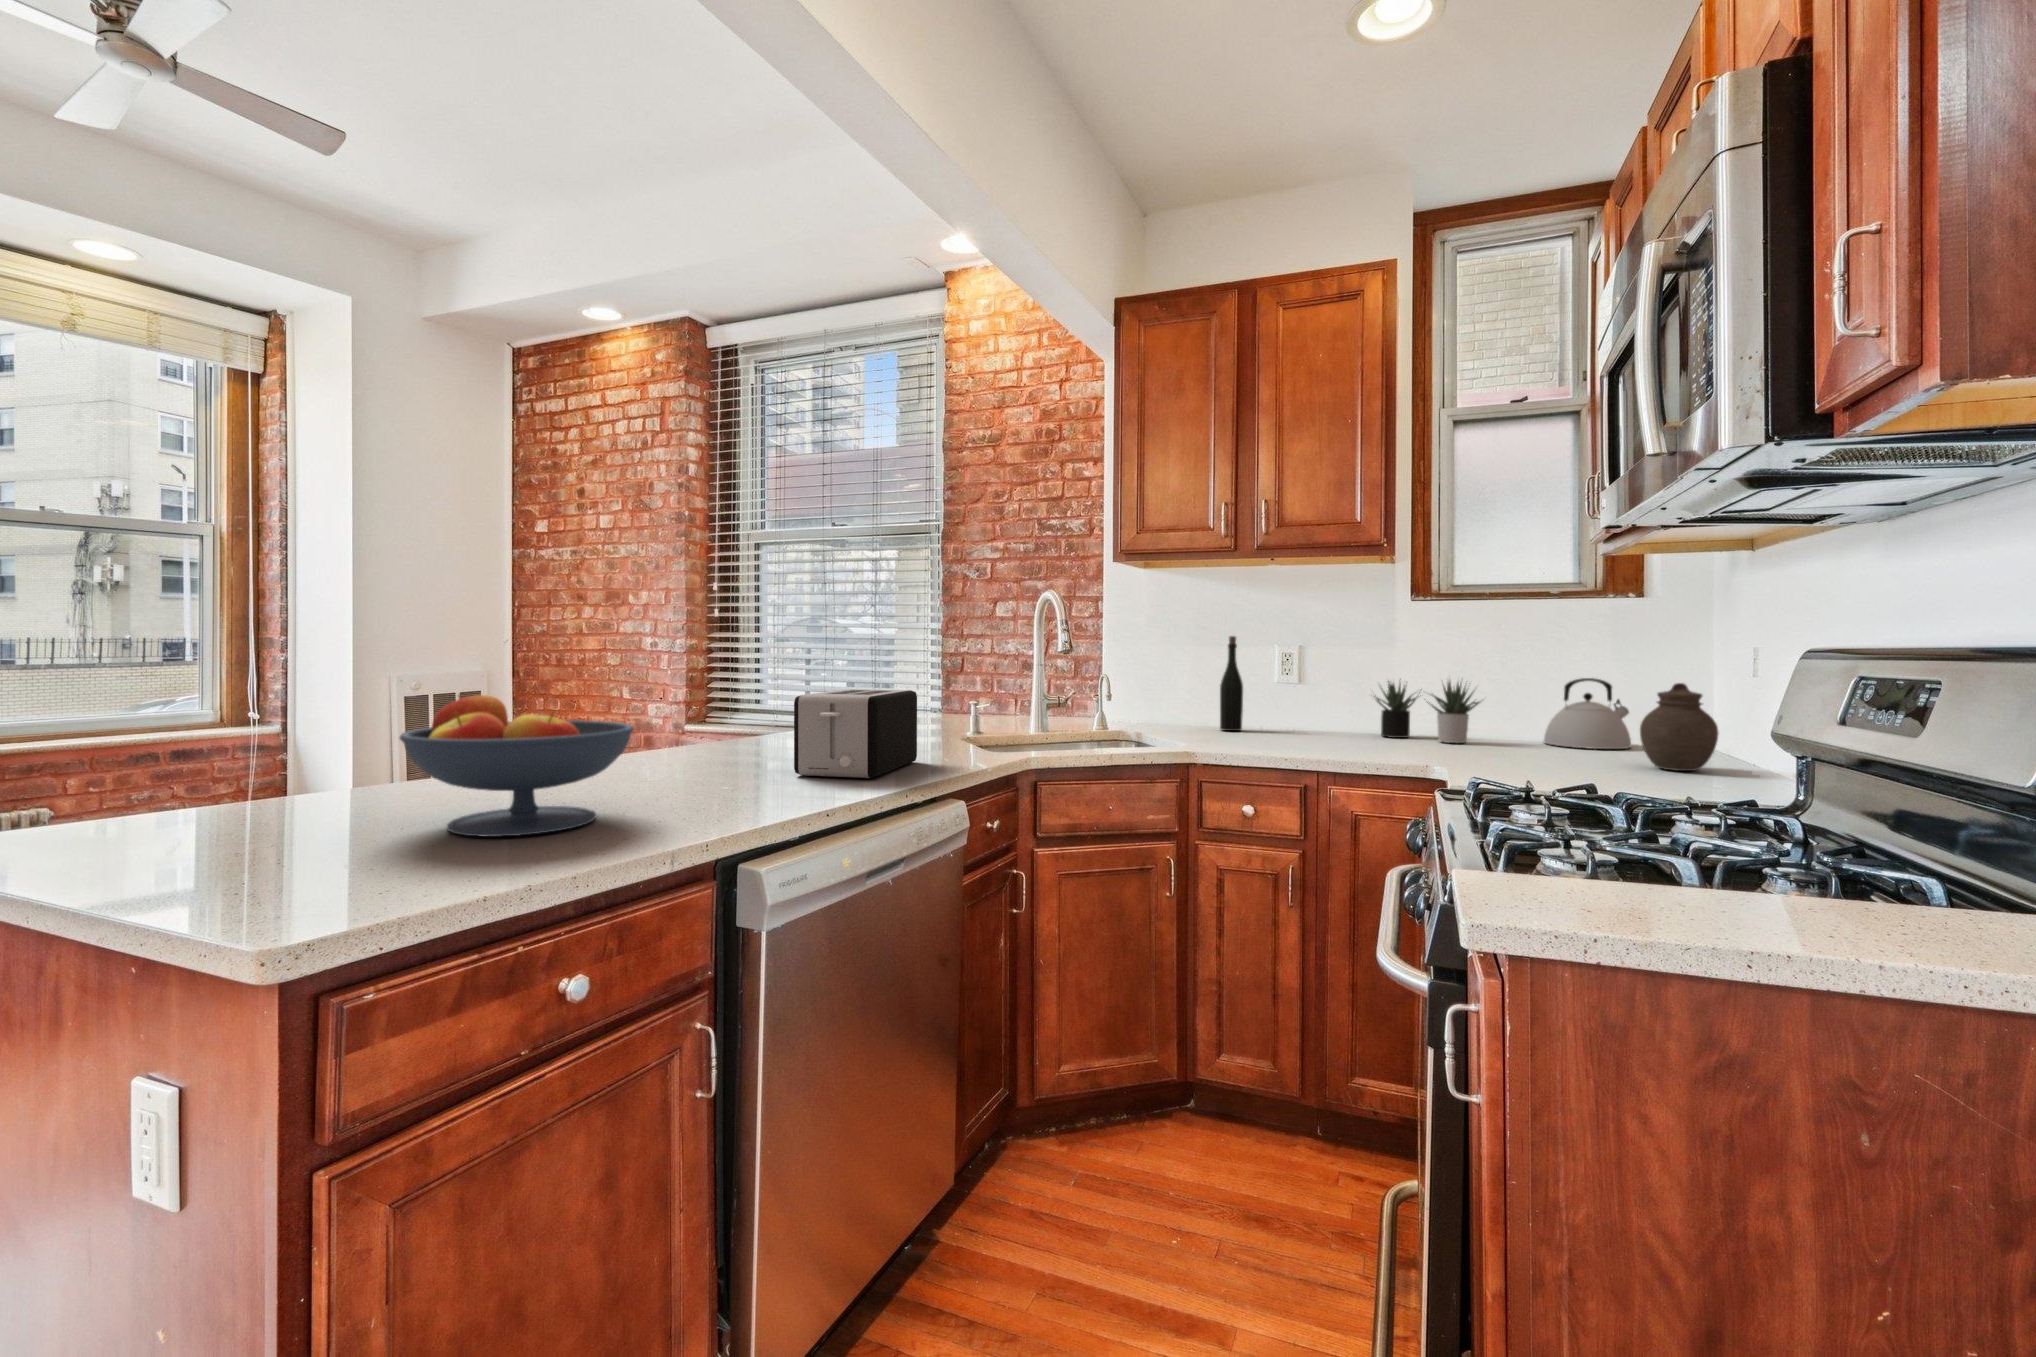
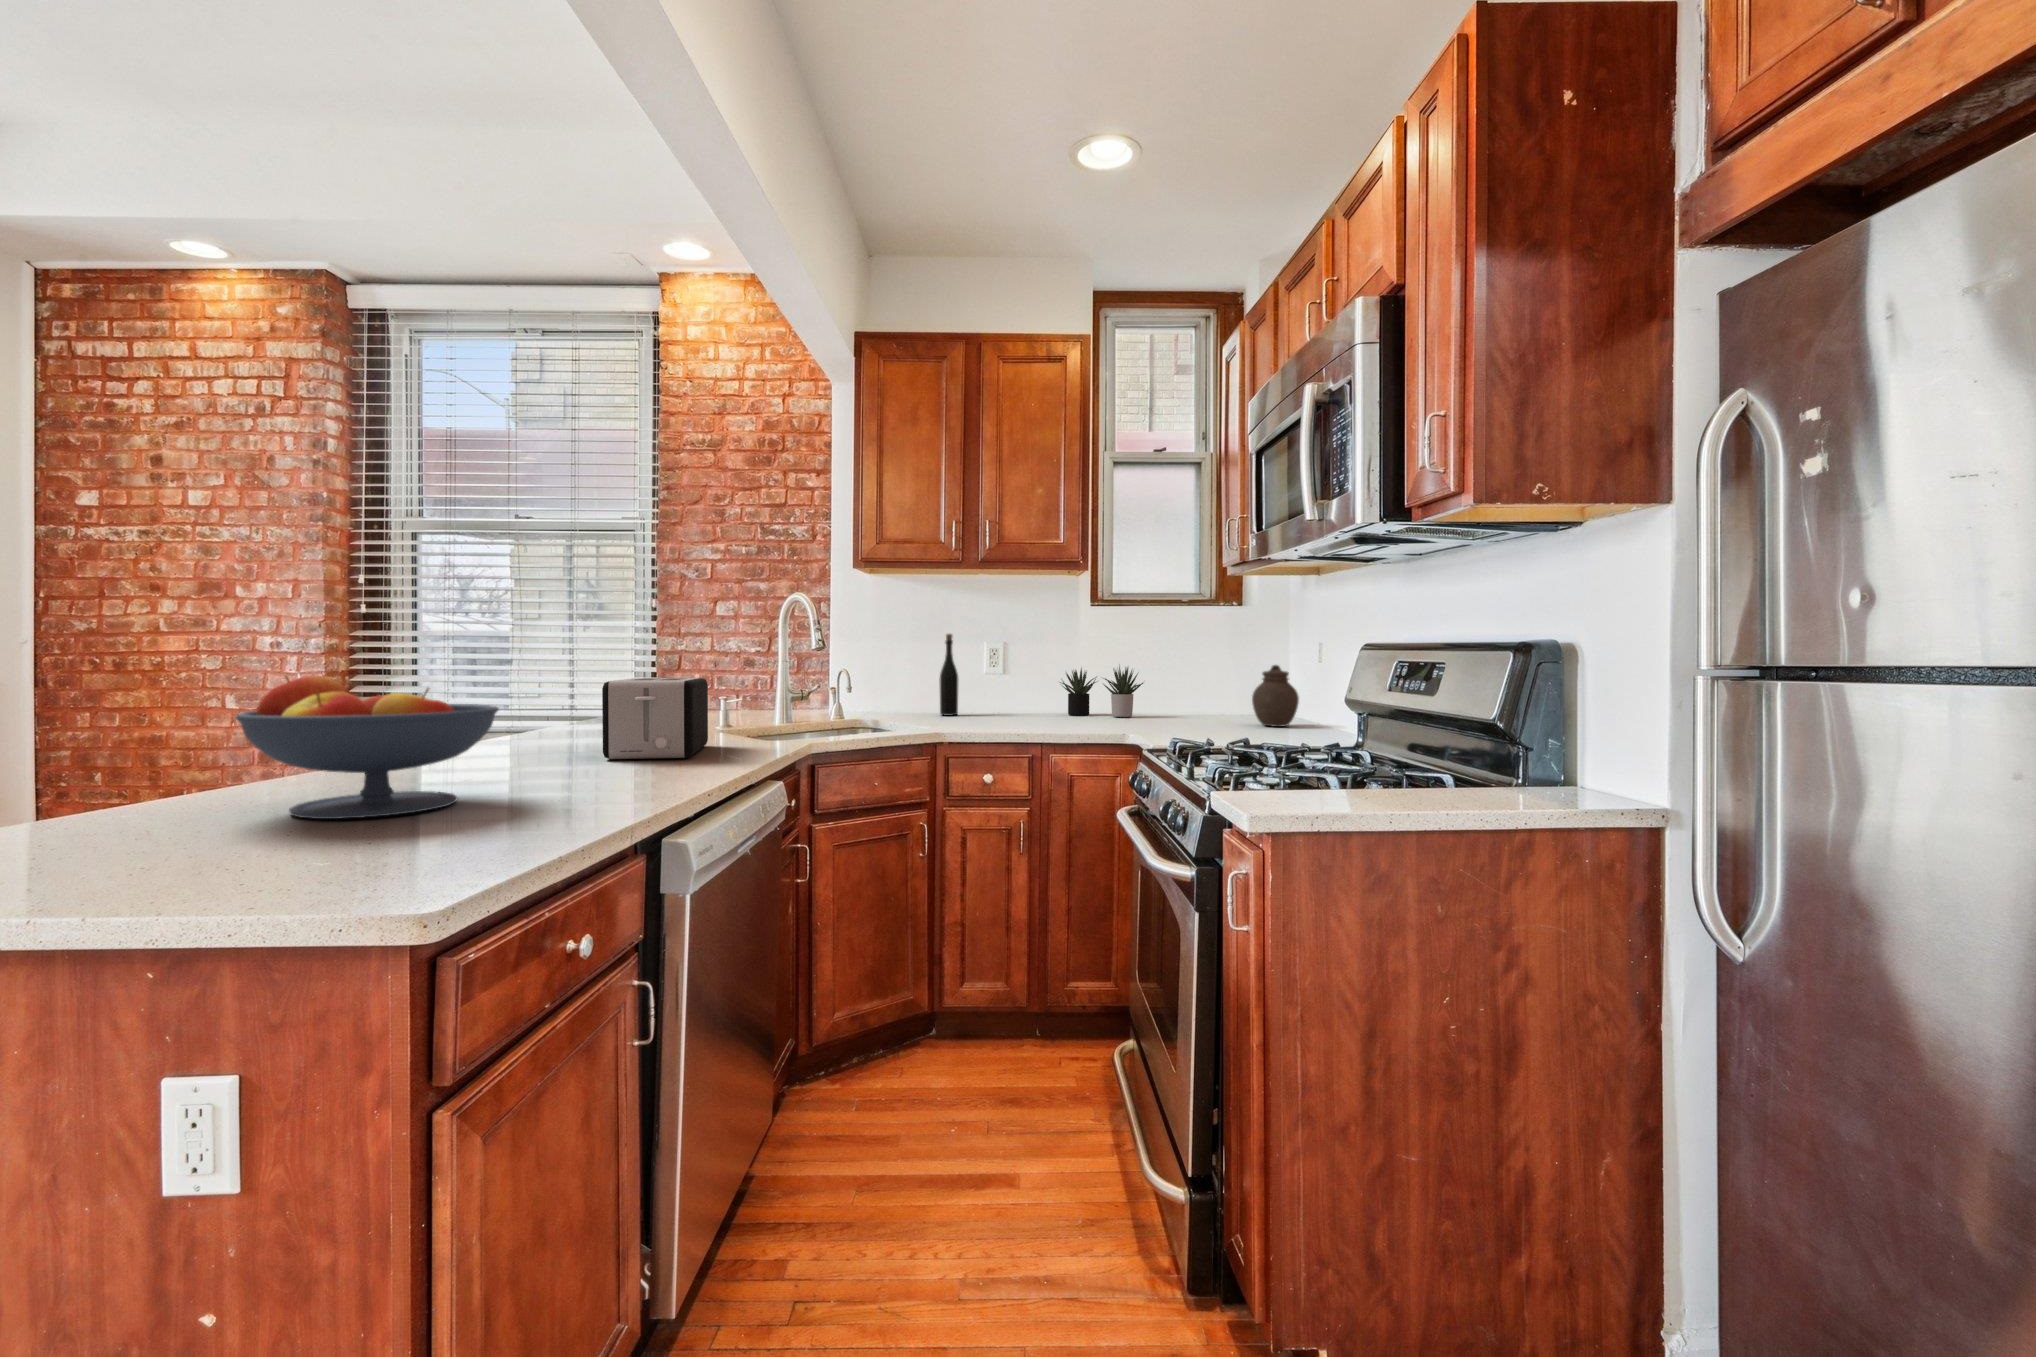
kettle: present [1544,678,1631,749] -> none [1182,665,1239,717]

